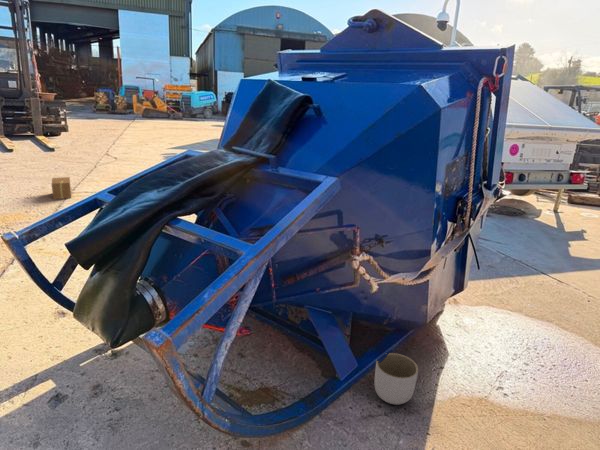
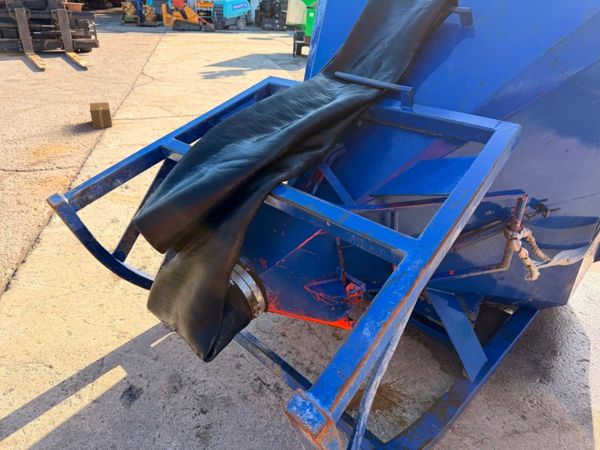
planter: present [374,353,418,405] -> none [516,347,582,413]

